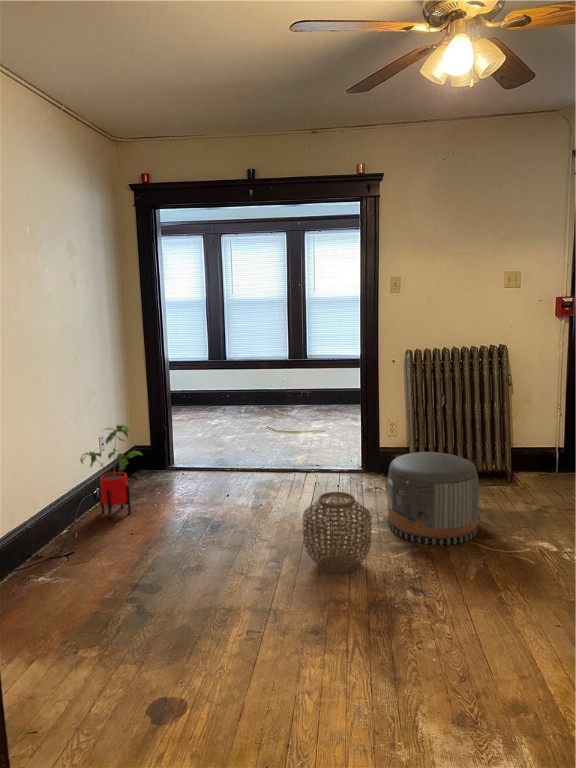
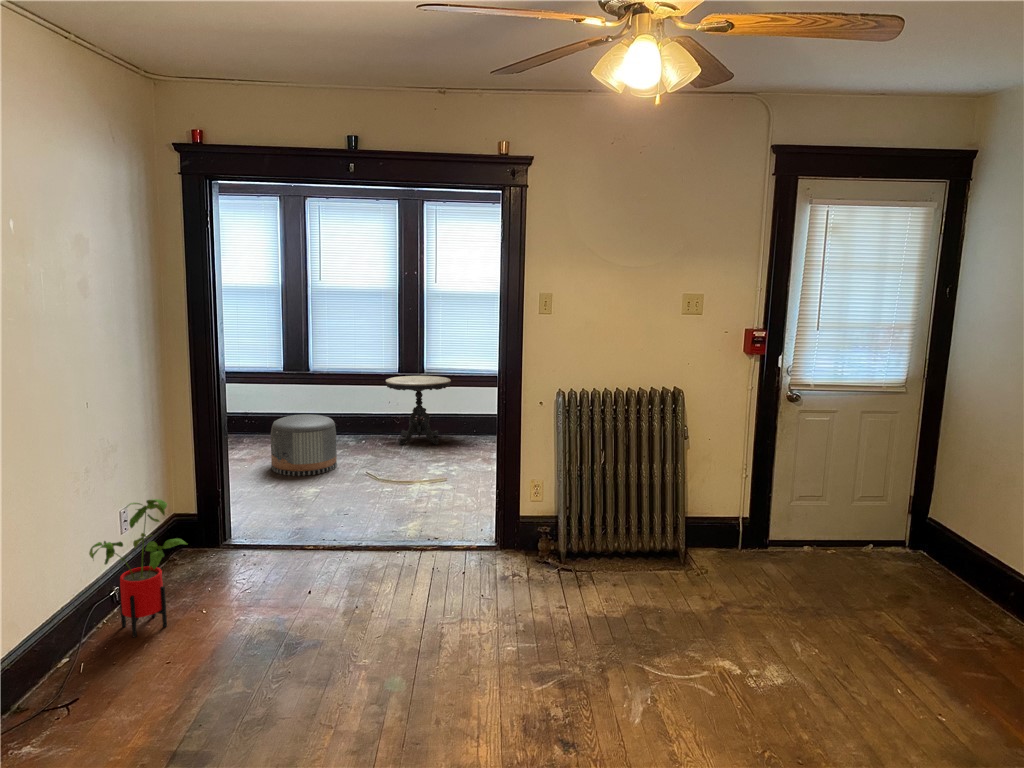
side table: none [279,360,327,411] -> present [386,376,451,444]
pouf: present [388,452,479,545] -> present [271,414,337,476]
woven basket: present [303,492,372,573] -> none [417,607,510,722]

